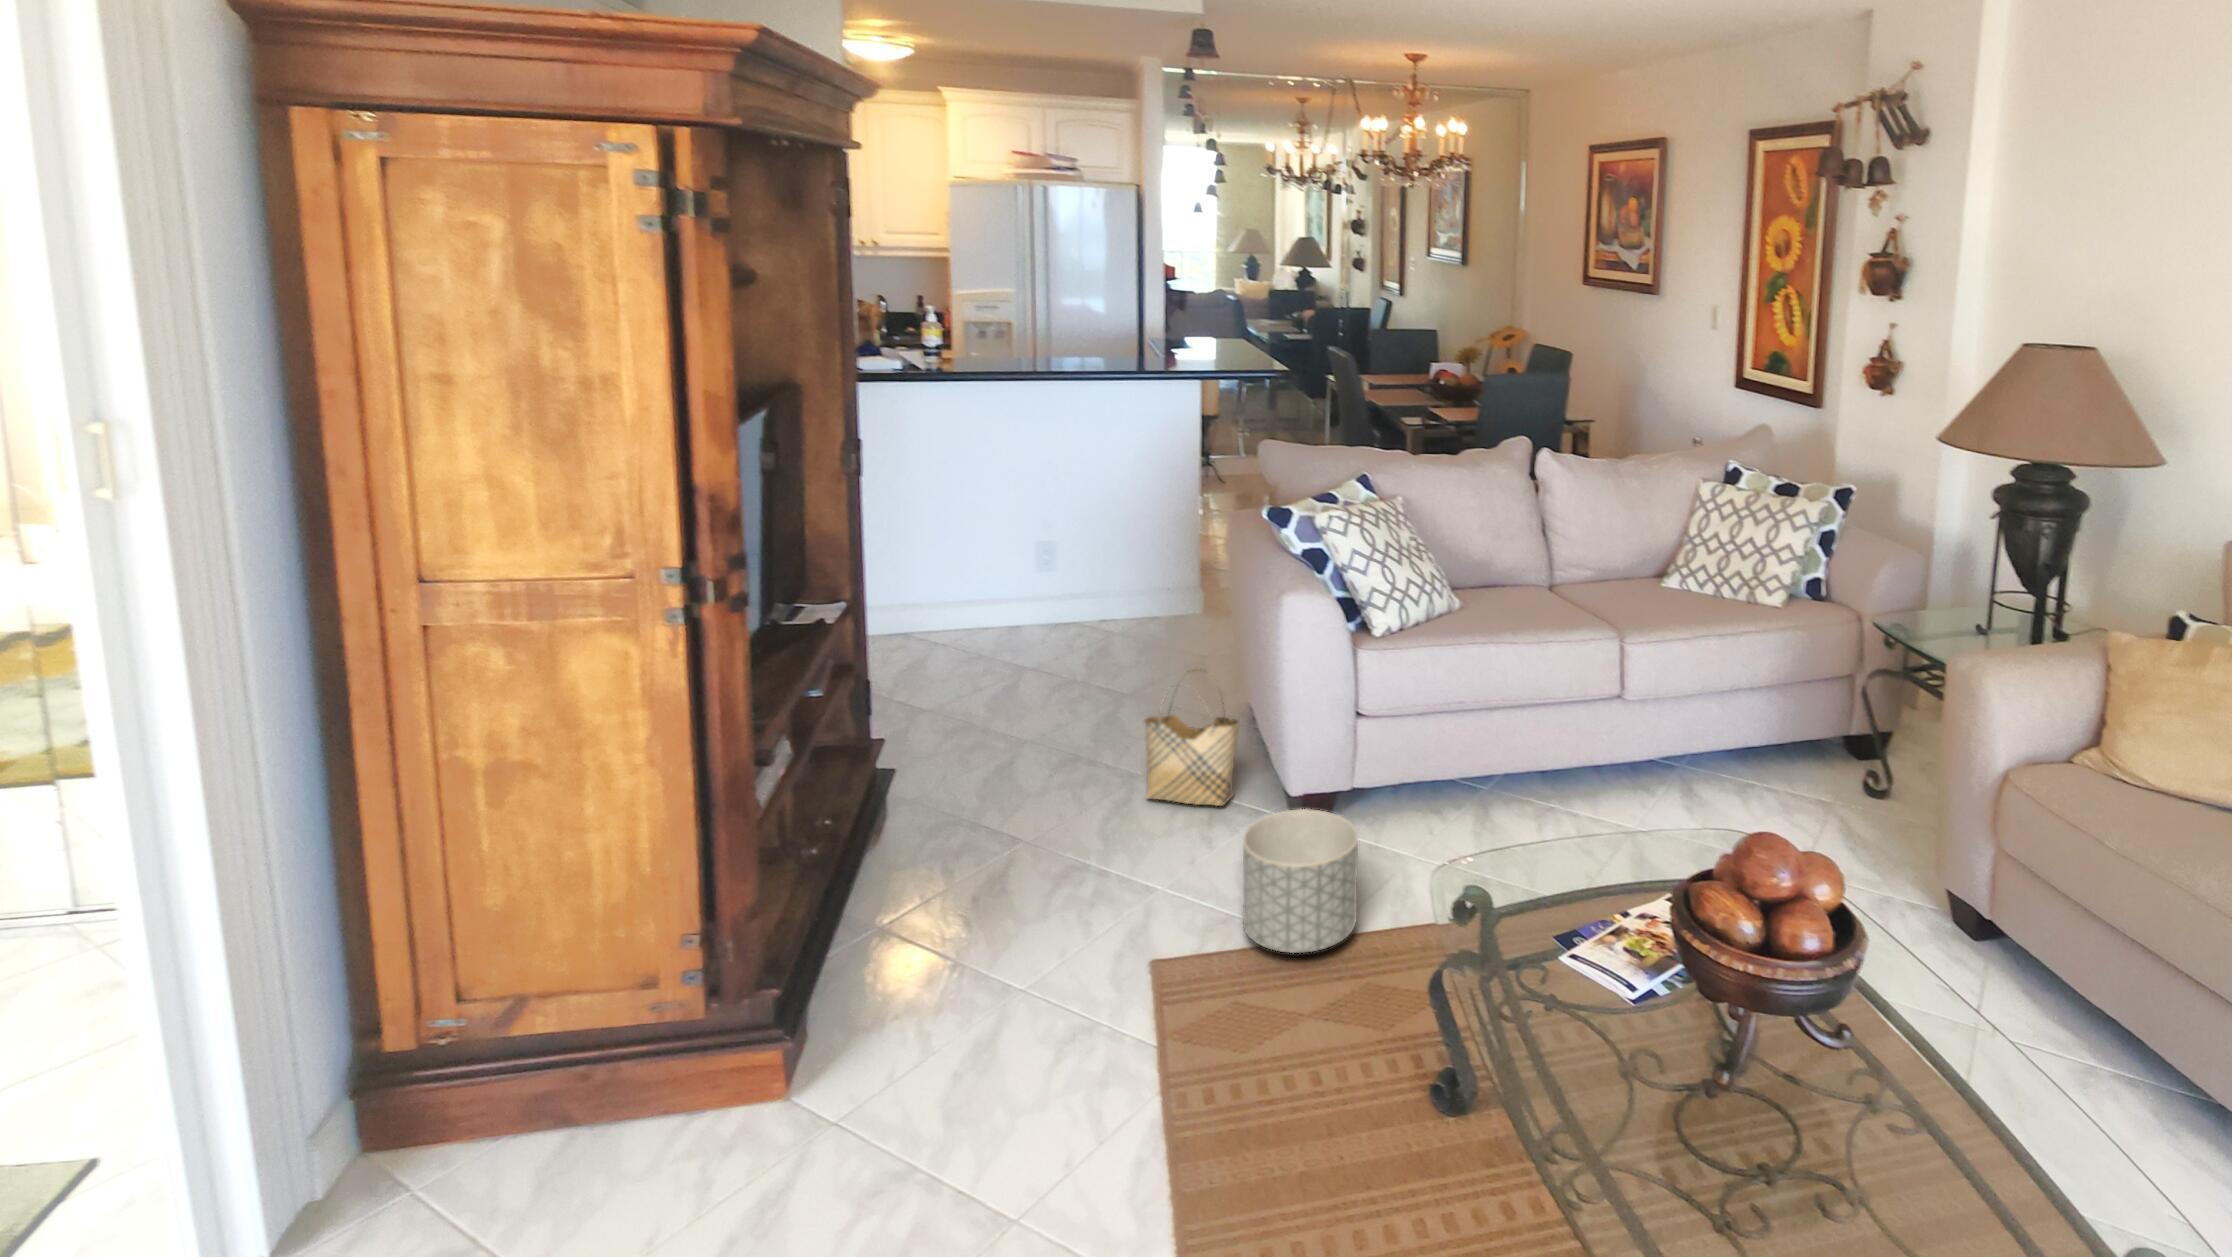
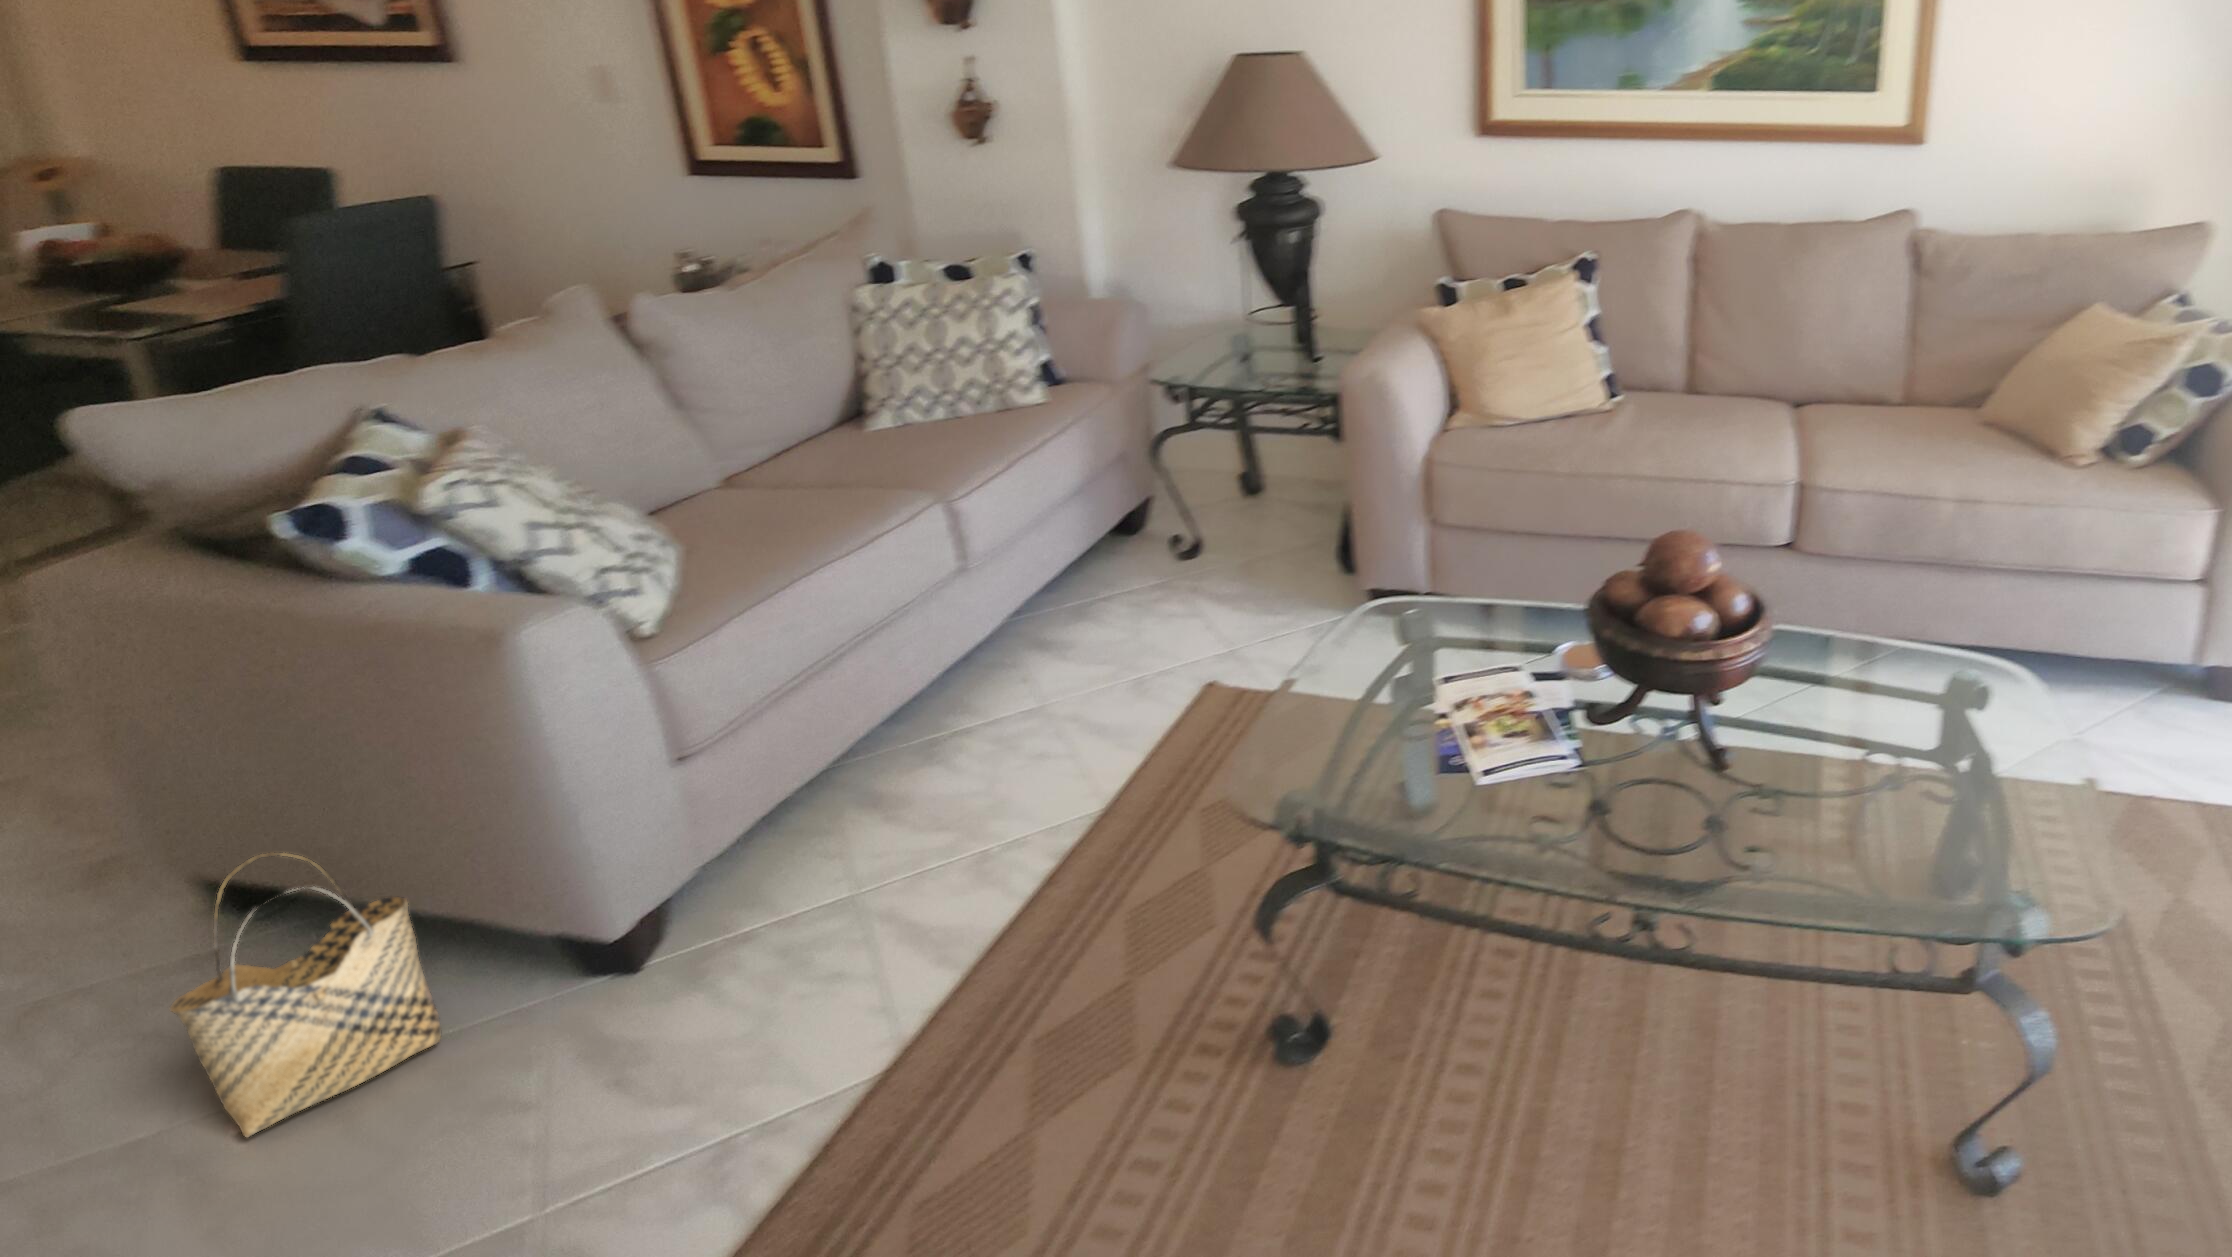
planter: present [1243,809,1358,953] -> none [717,885,939,1132]

